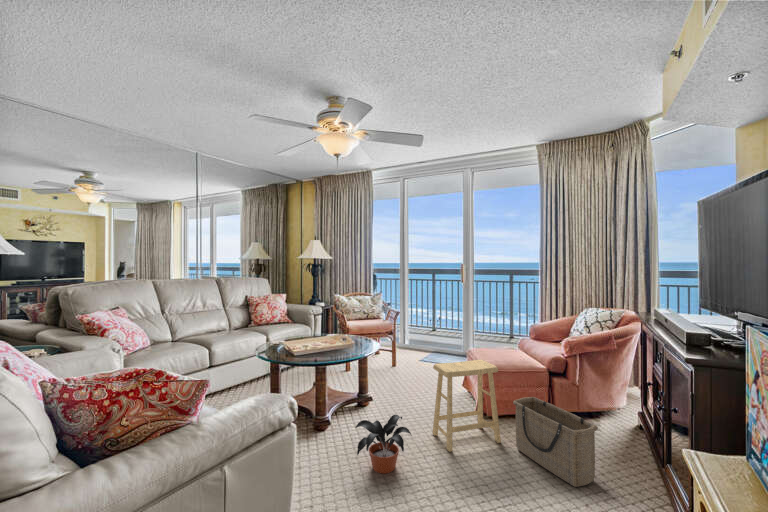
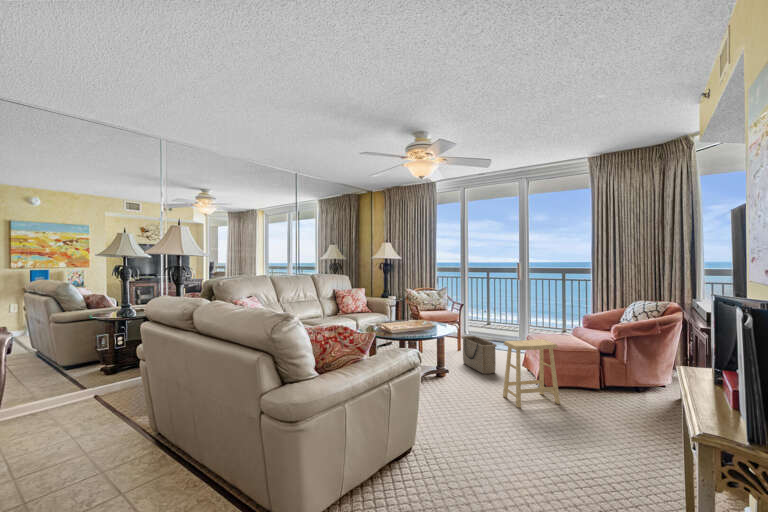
basket: present [513,397,598,487] -> present [462,336,497,374]
potted plant: present [355,415,411,473] -> none [445,377,491,418]

